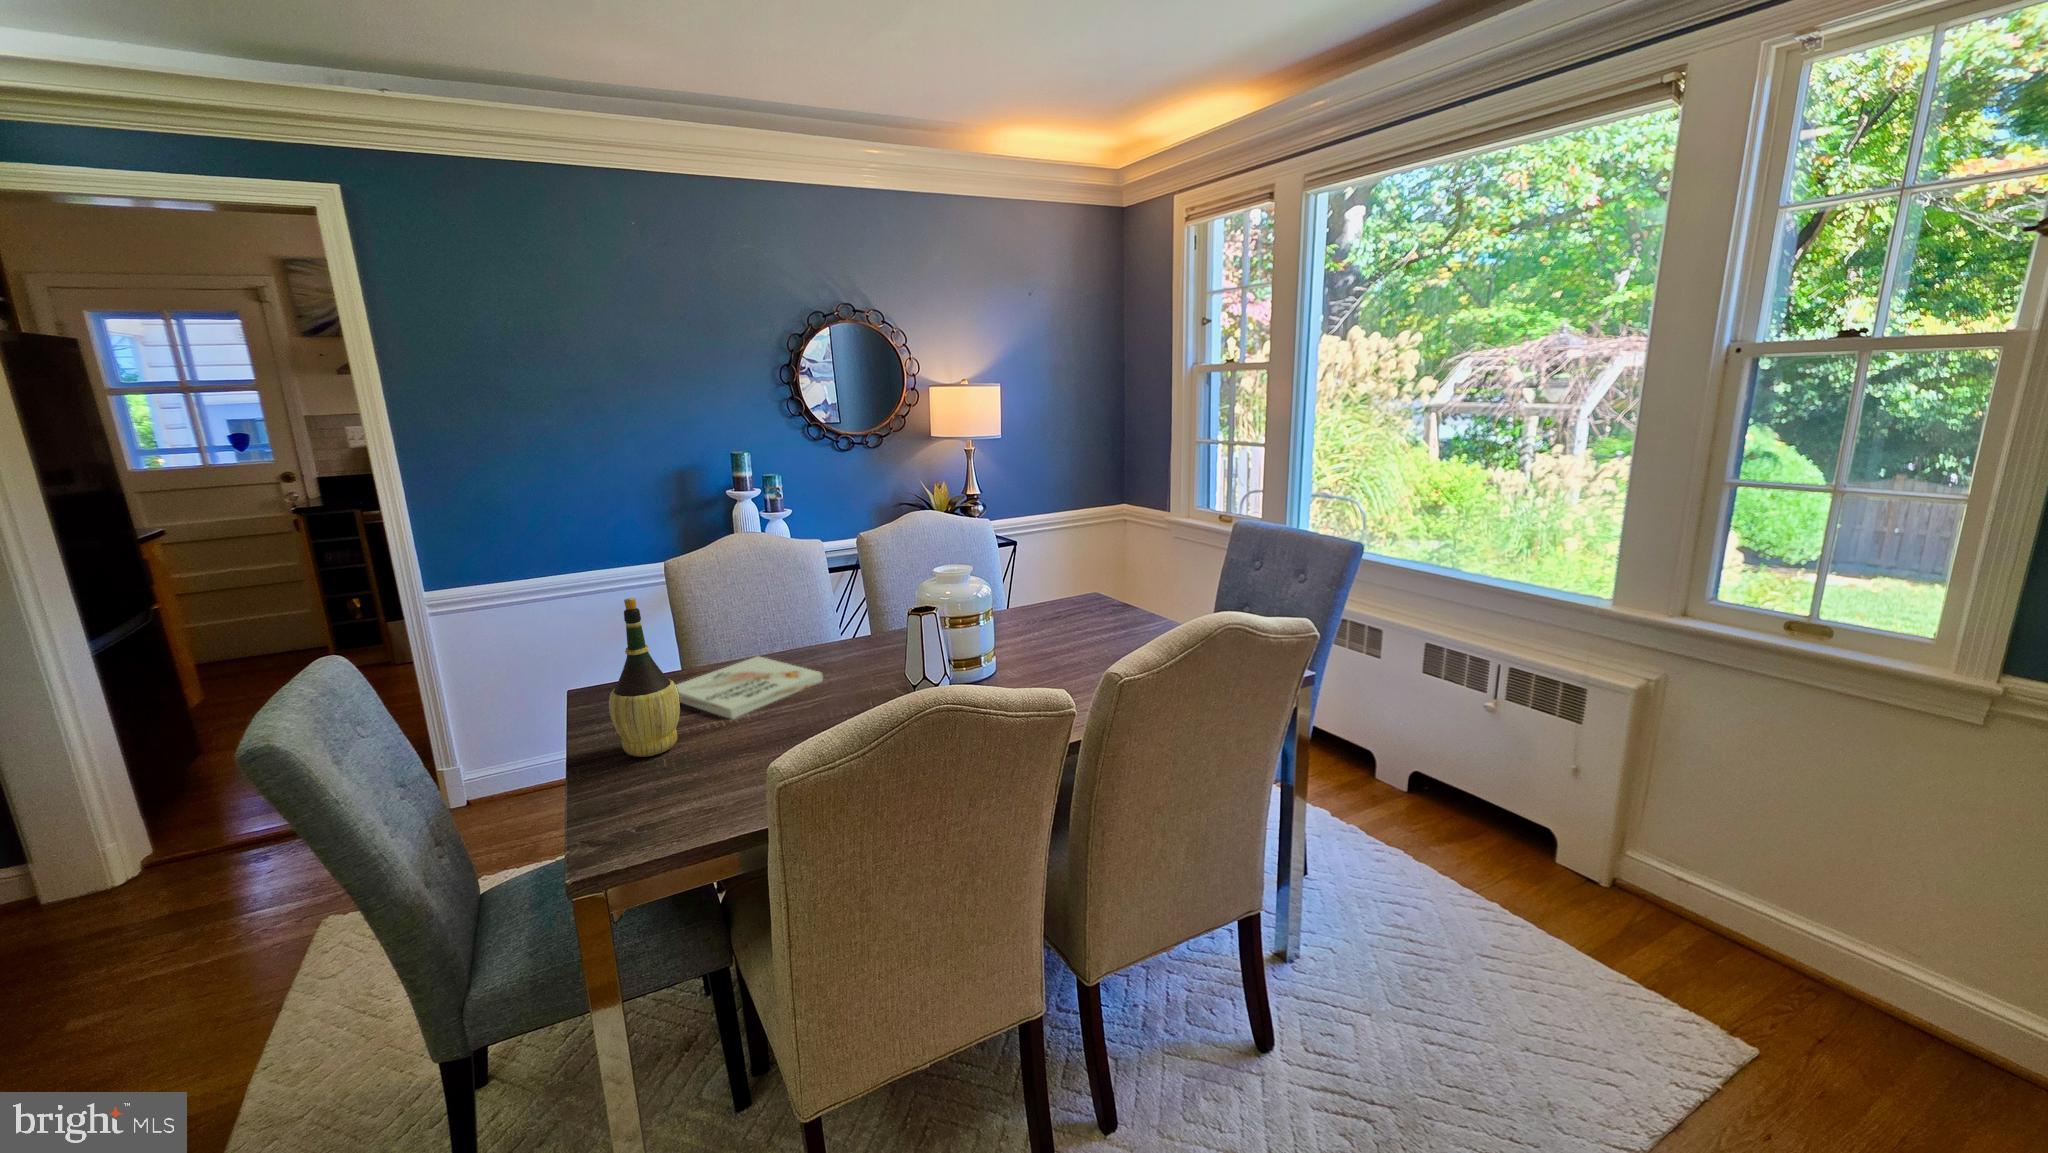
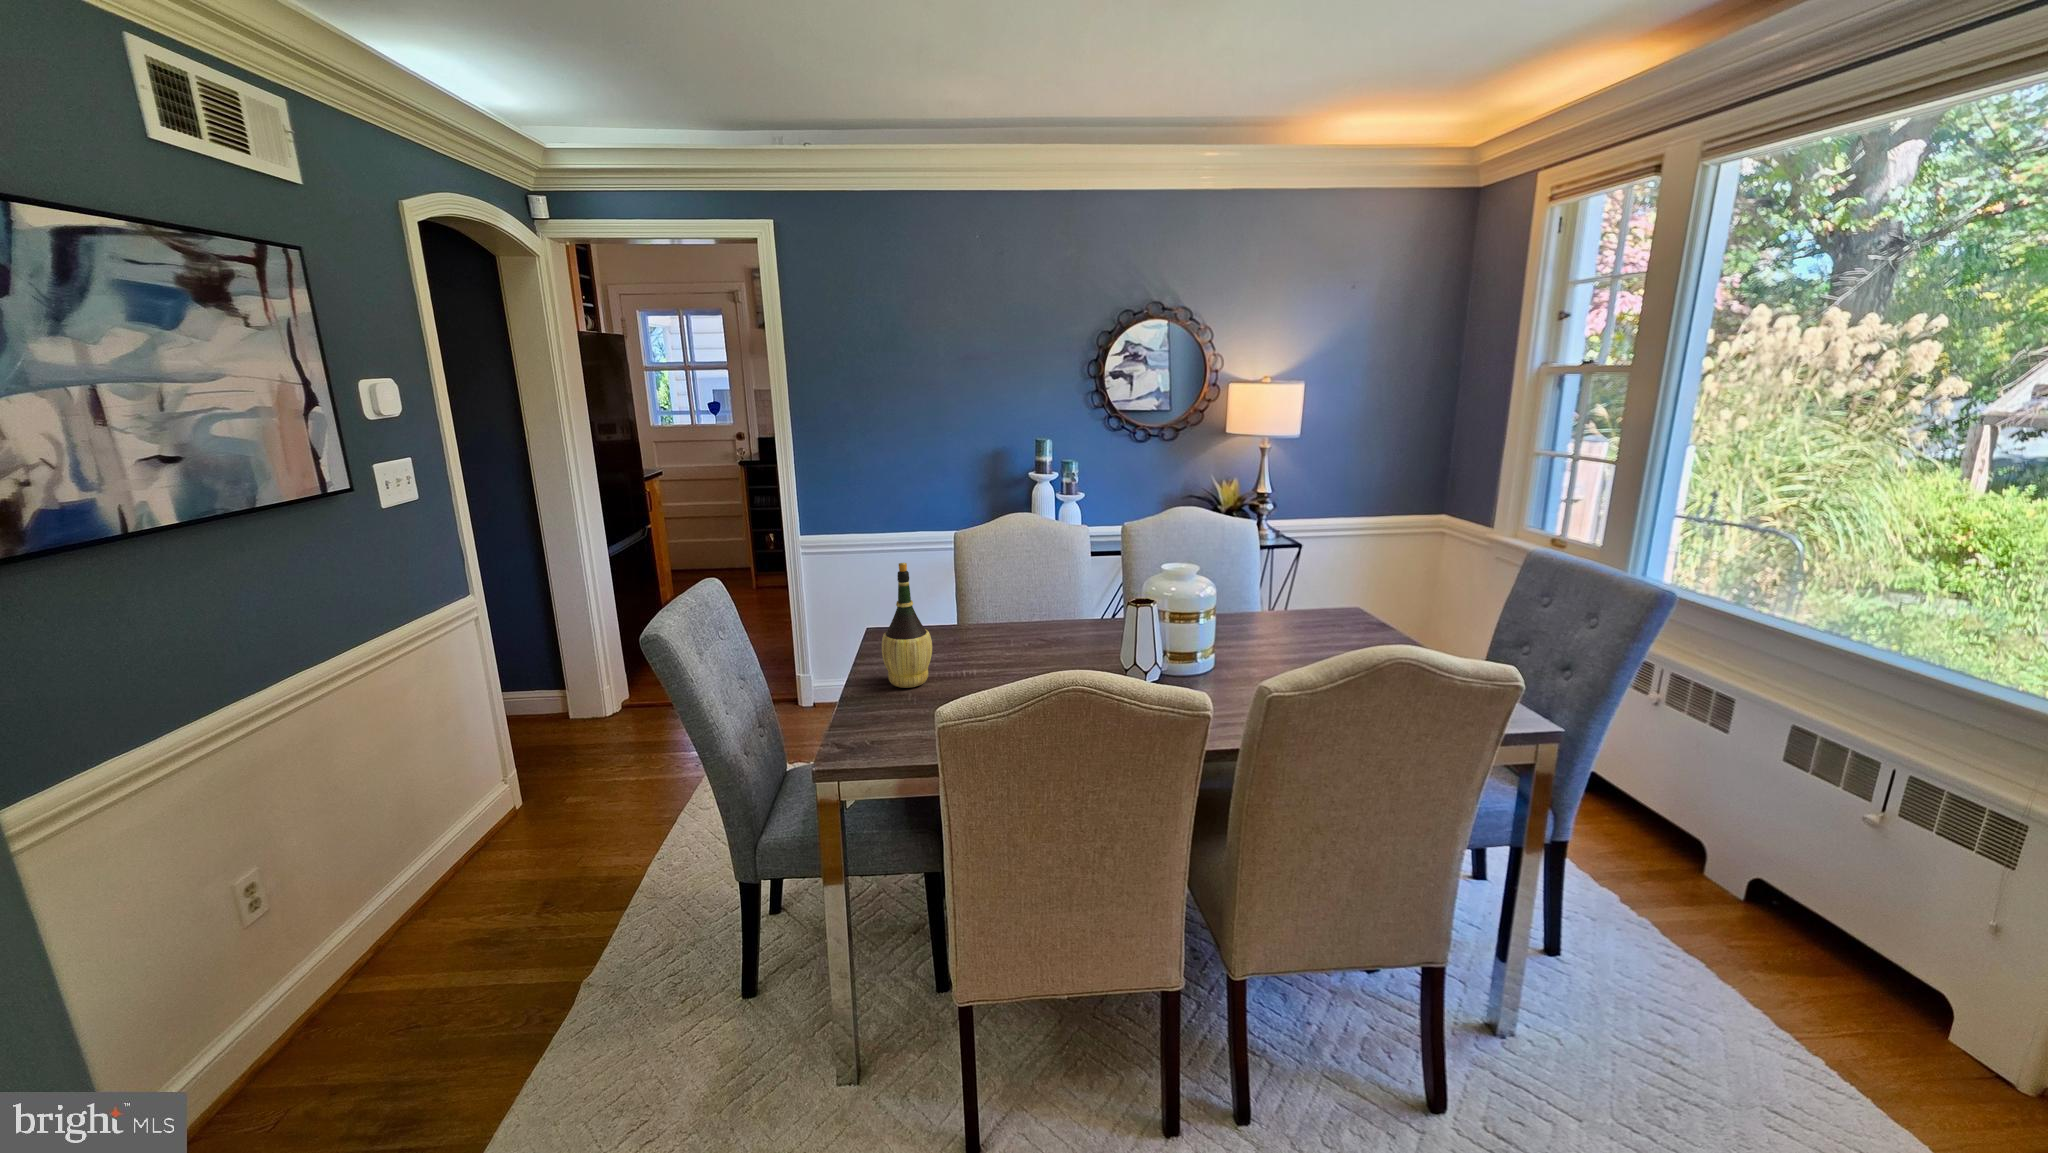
book: present [676,656,823,719] -> none [935,621,1057,671]

